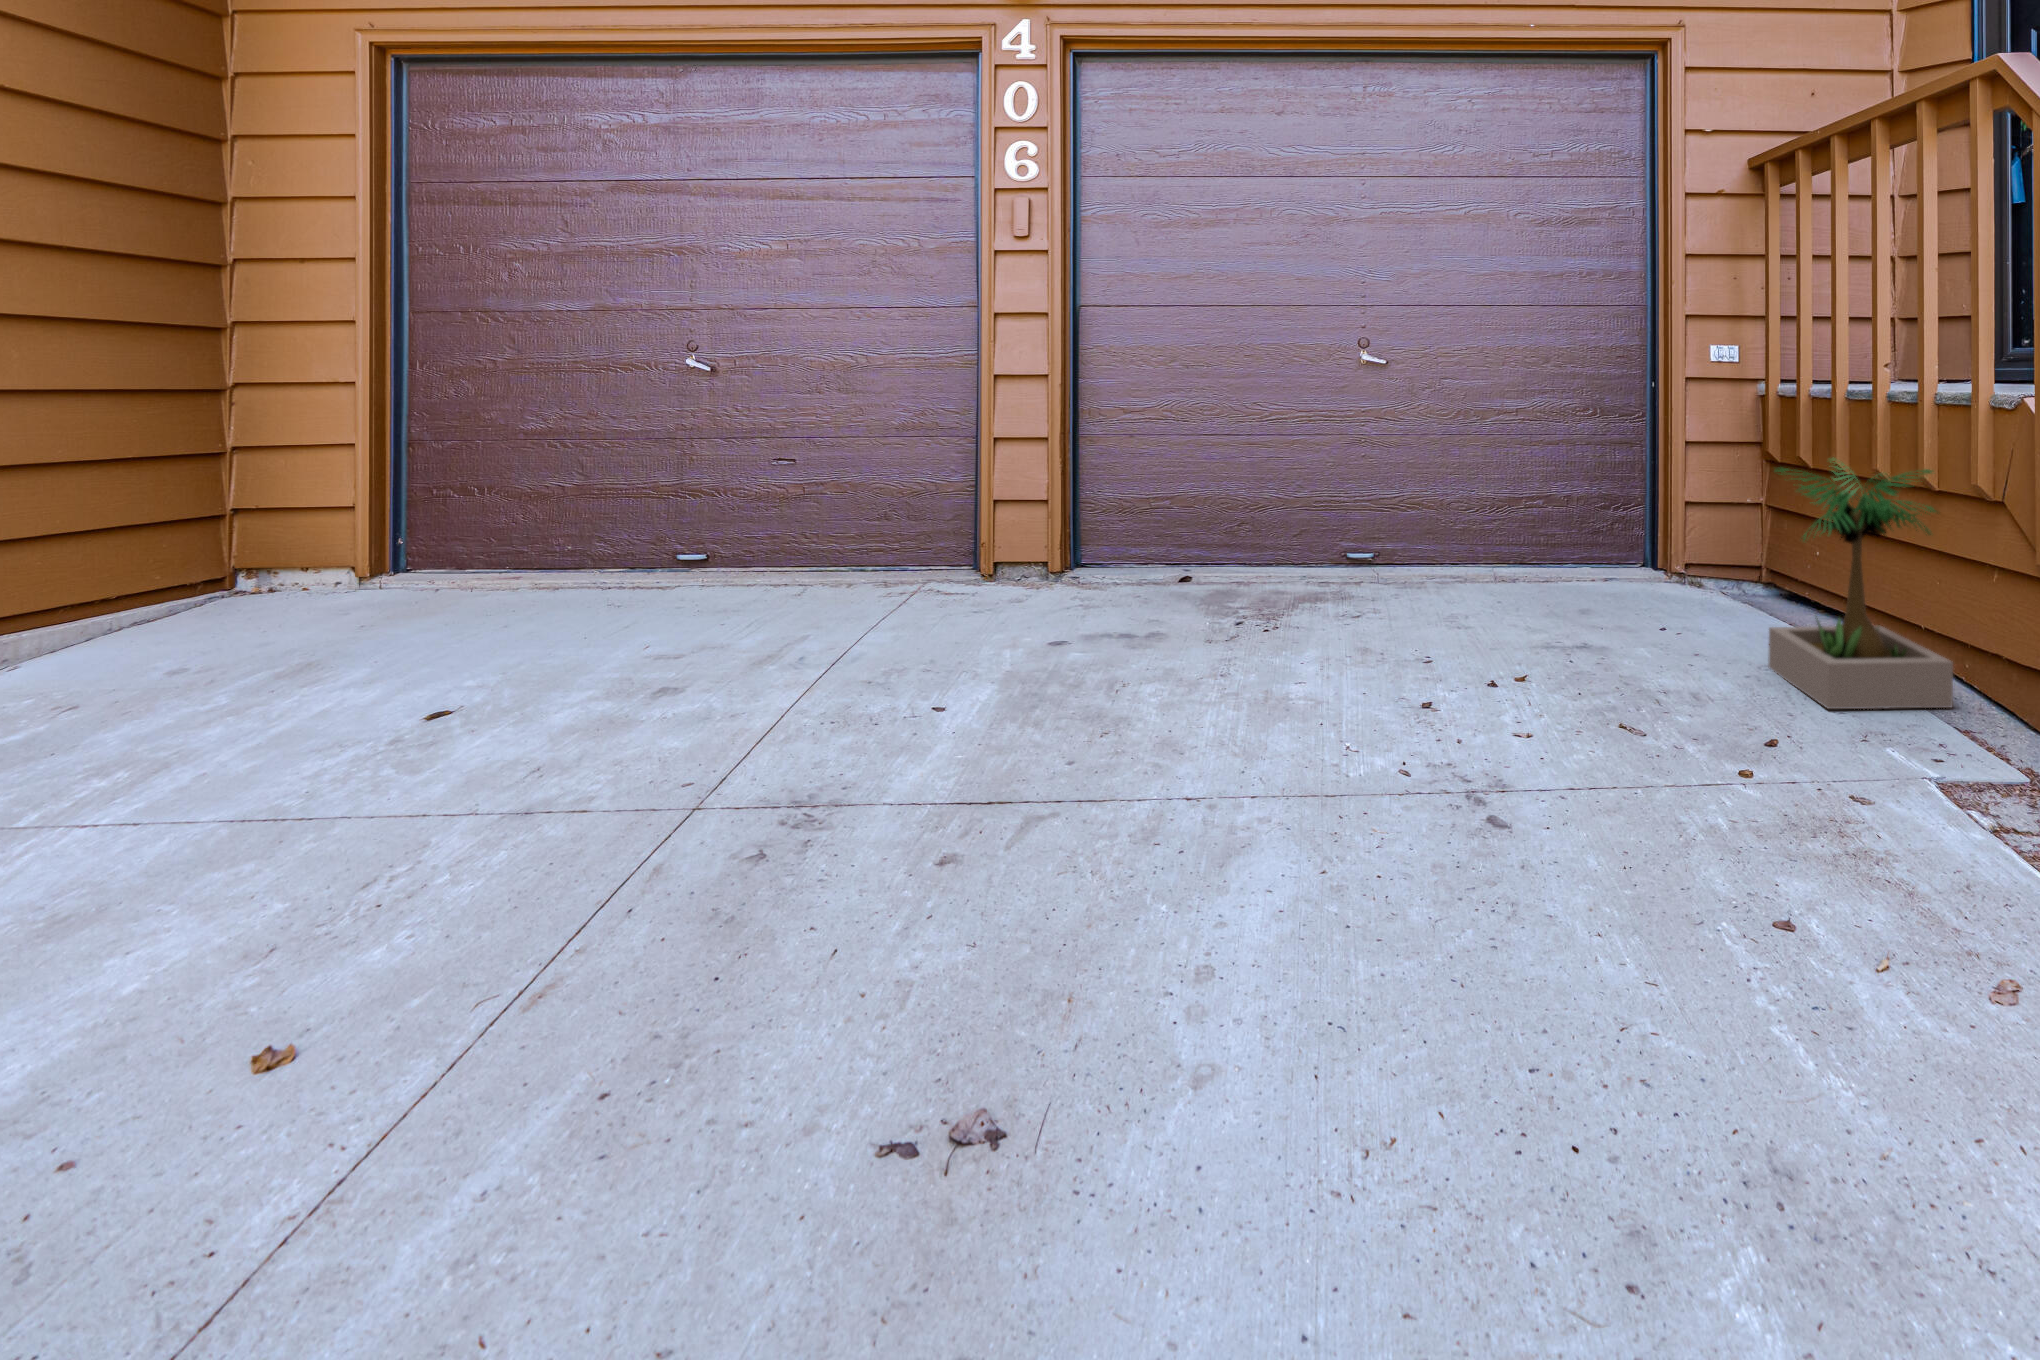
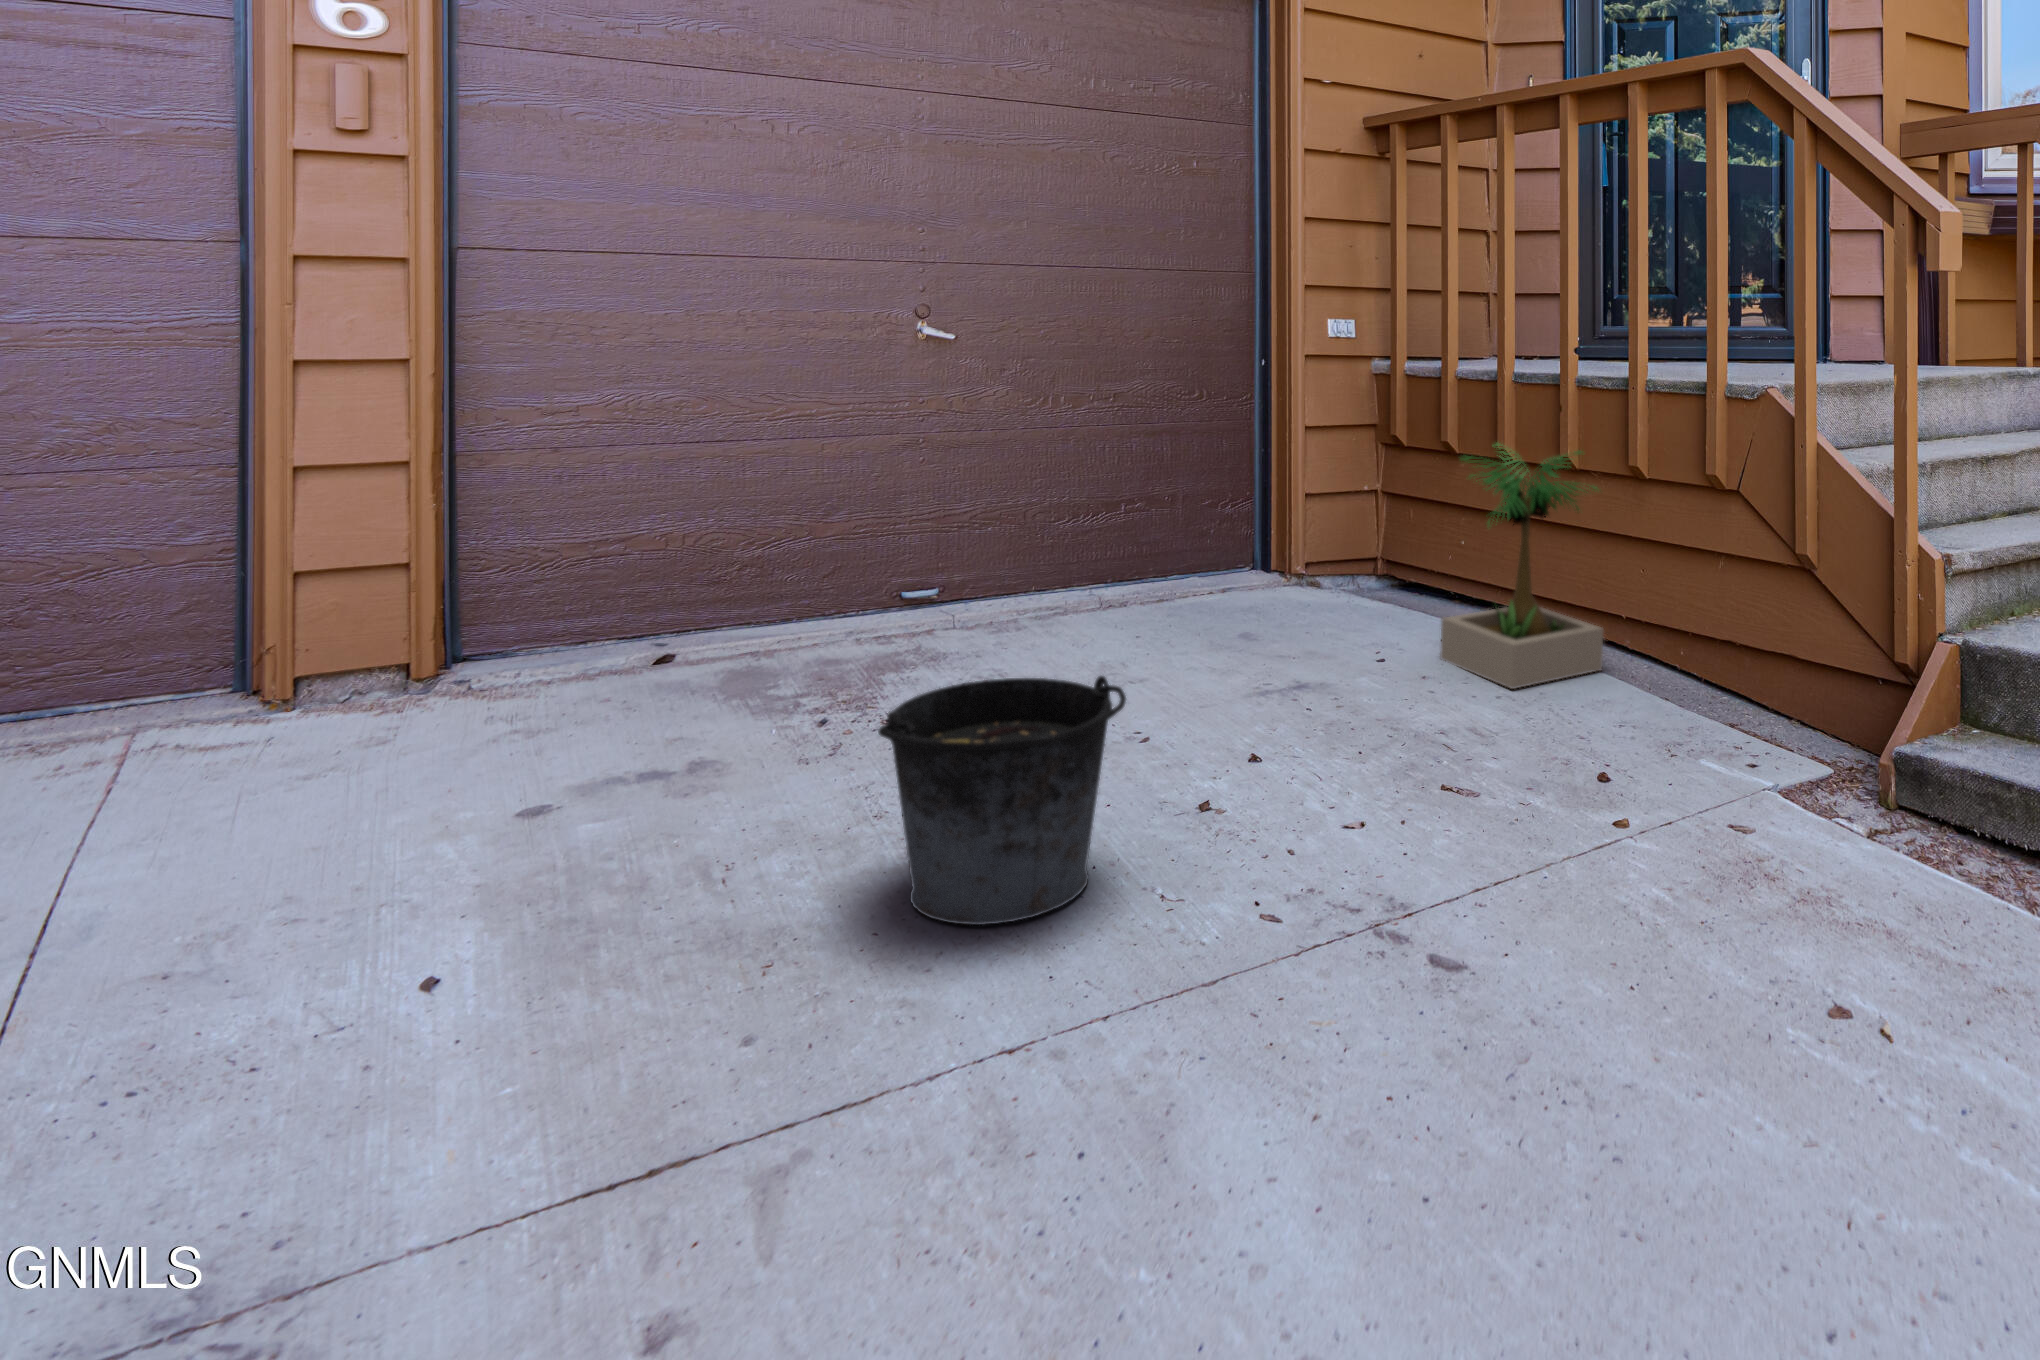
bucket: none [1160,619,1355,815] -> present [878,676,1126,925]

